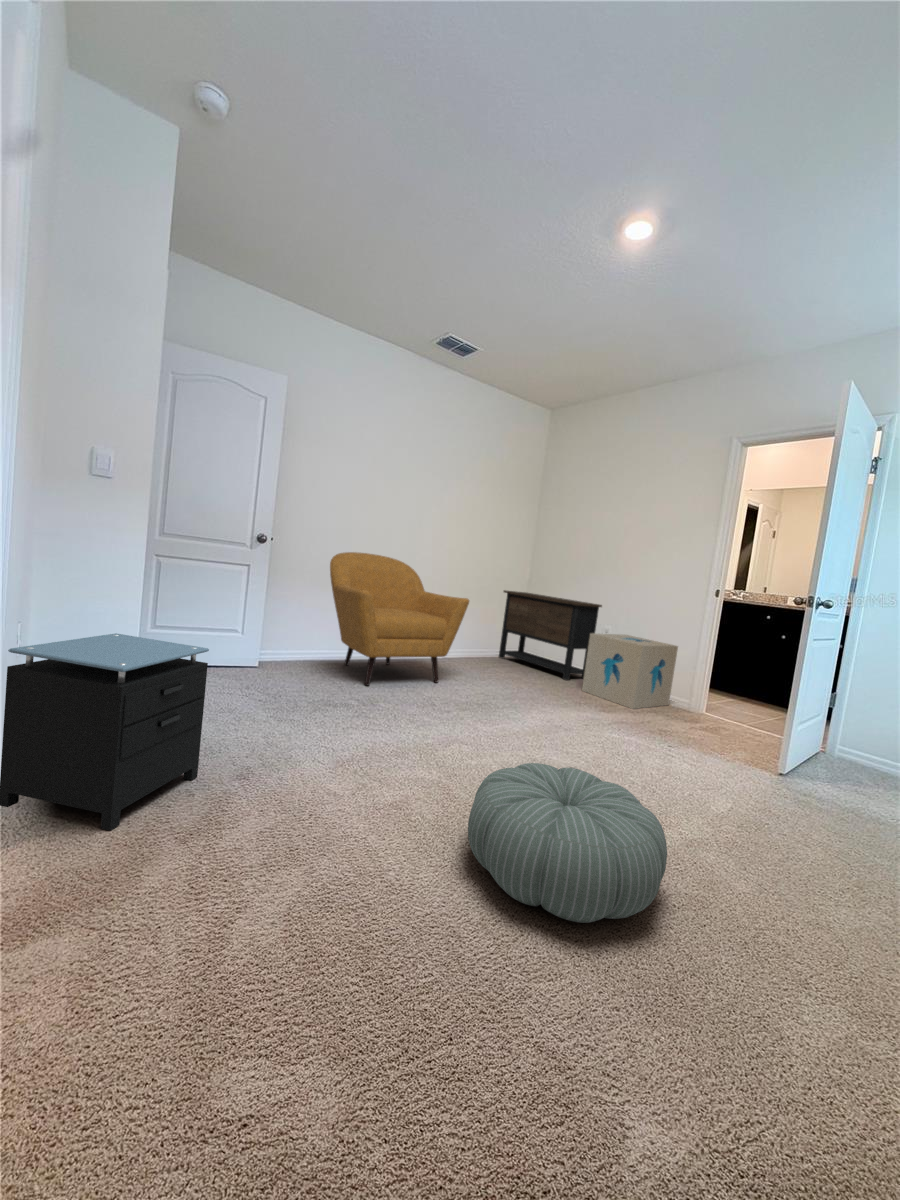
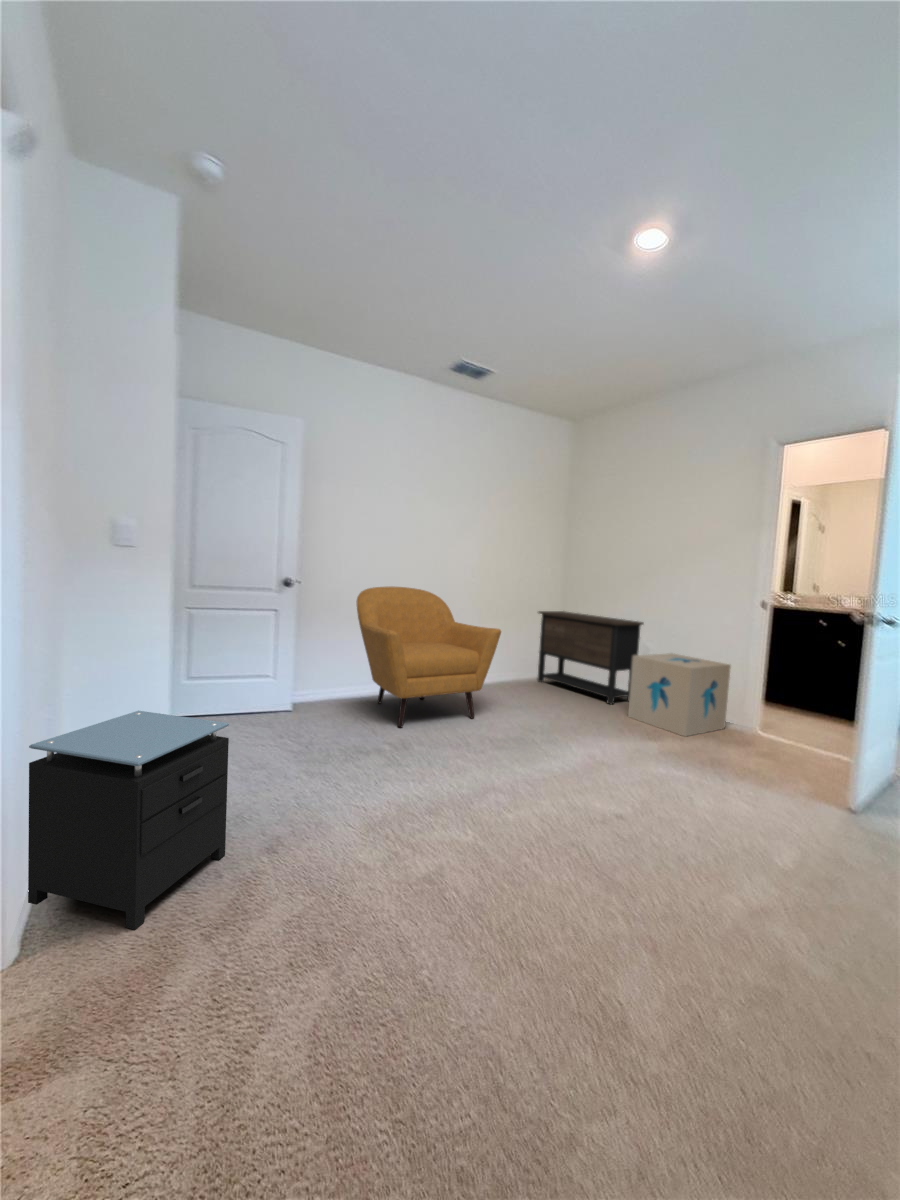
pouf: present [468,763,667,923] -> none [506,833,733,1039]

